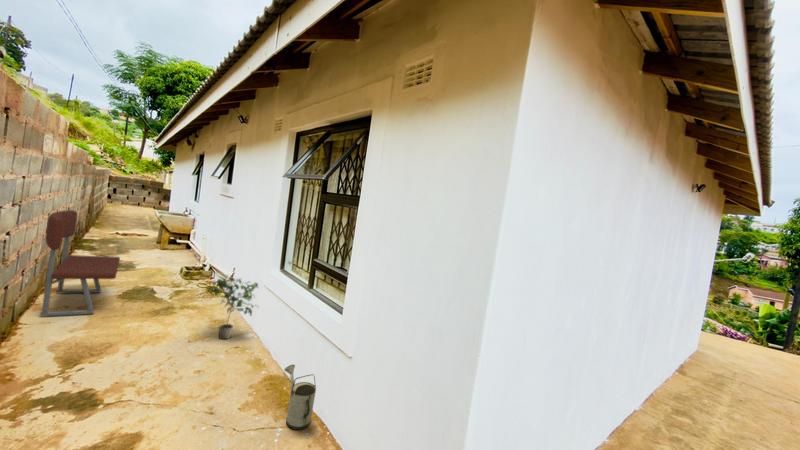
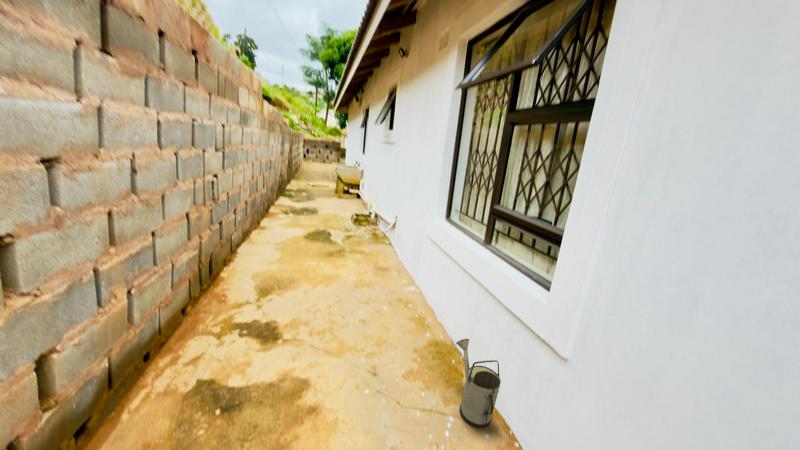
bench: present [40,210,120,317] -> none [251,159,304,250]
potted plant: present [208,278,258,339] -> none [370,224,421,288]

